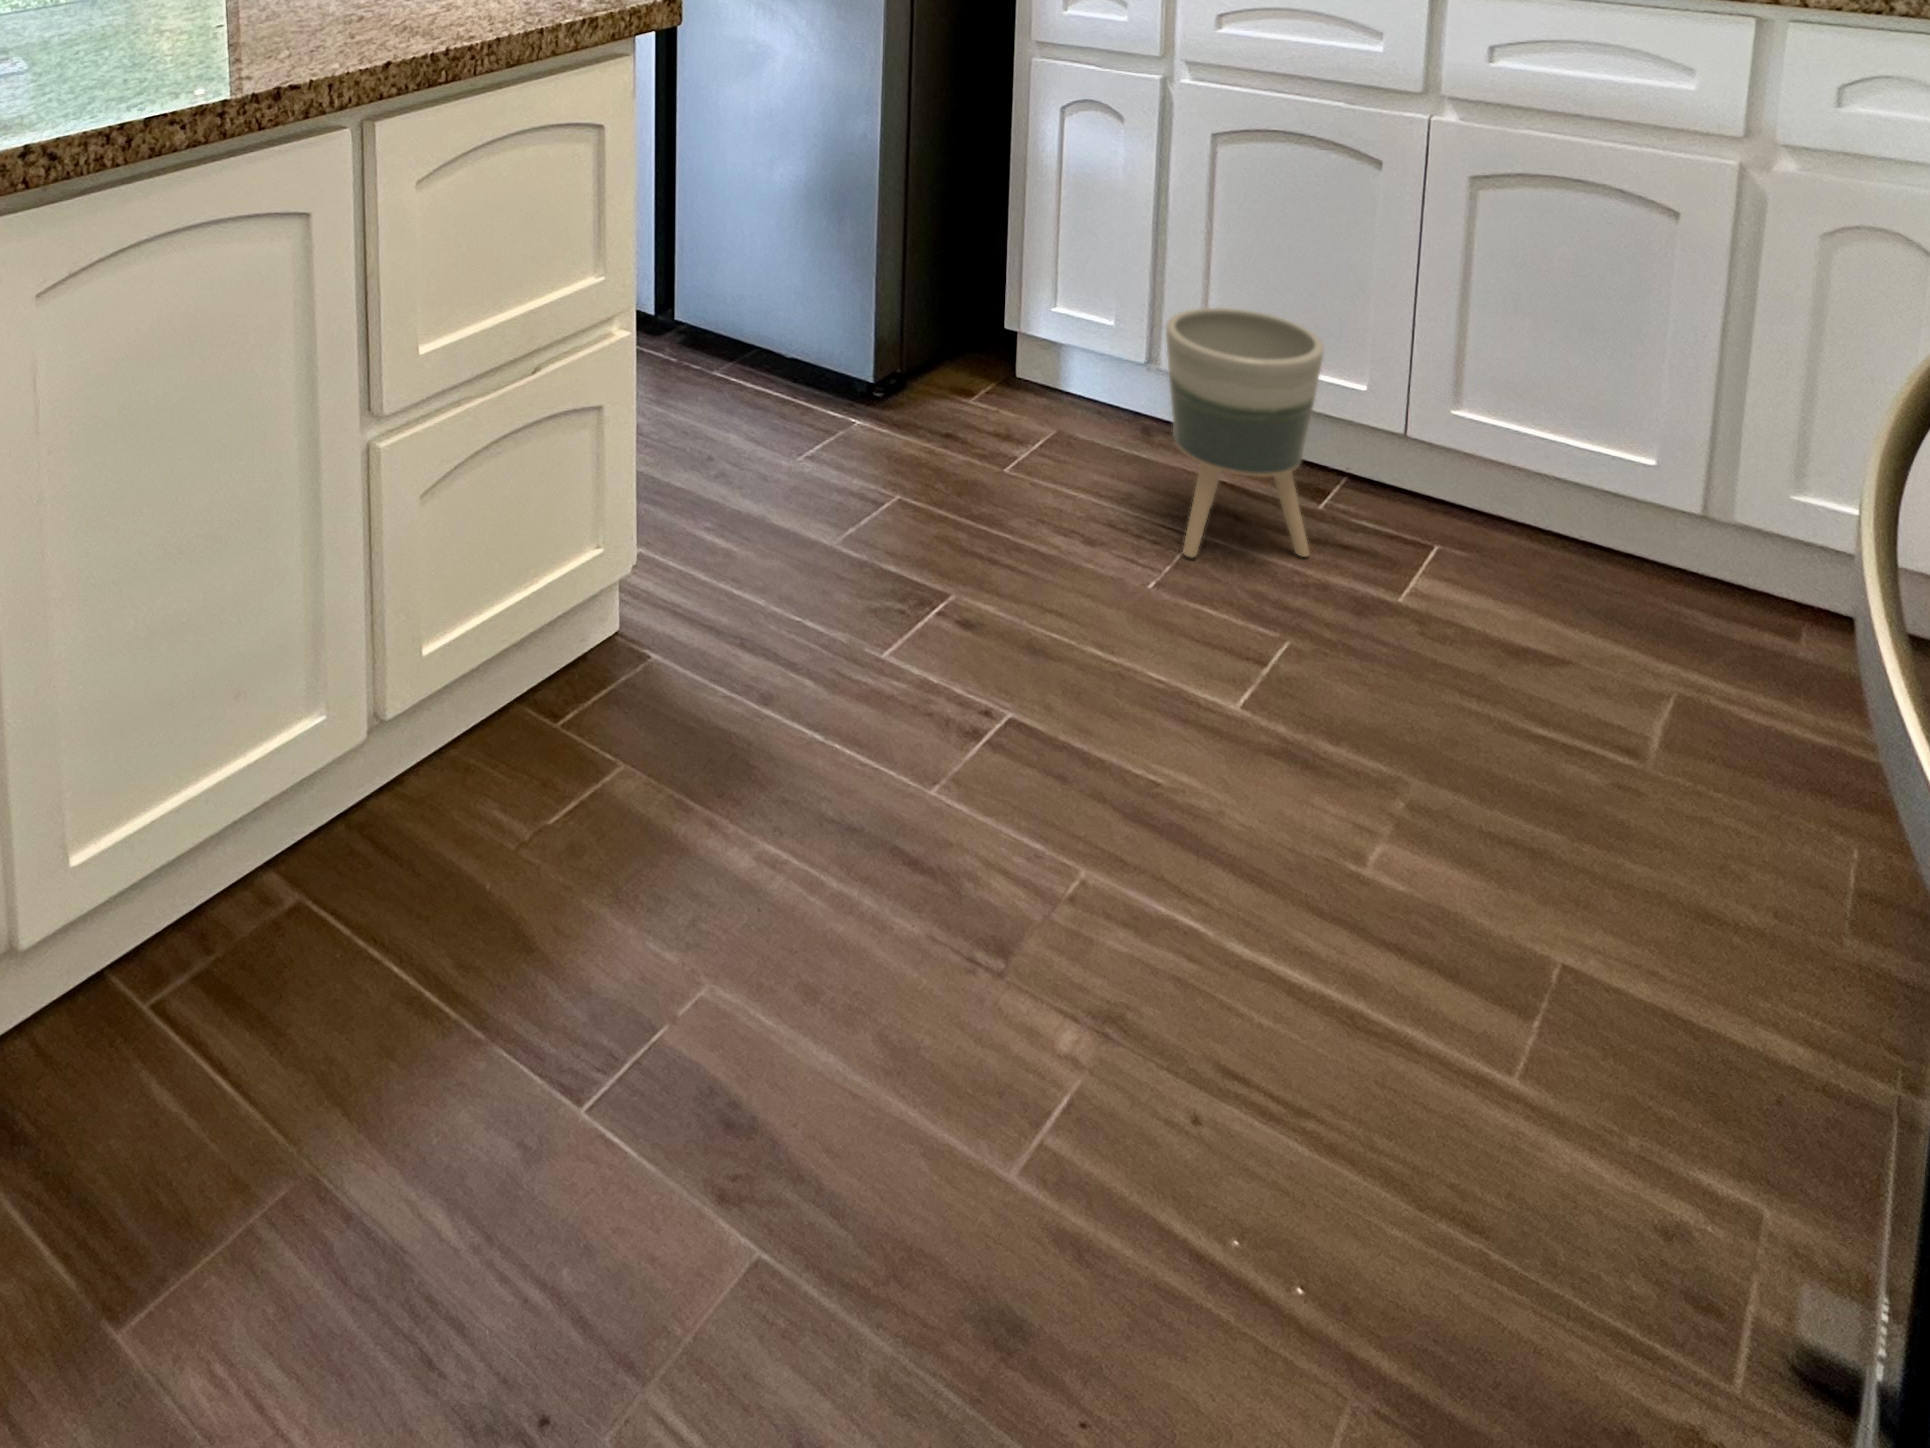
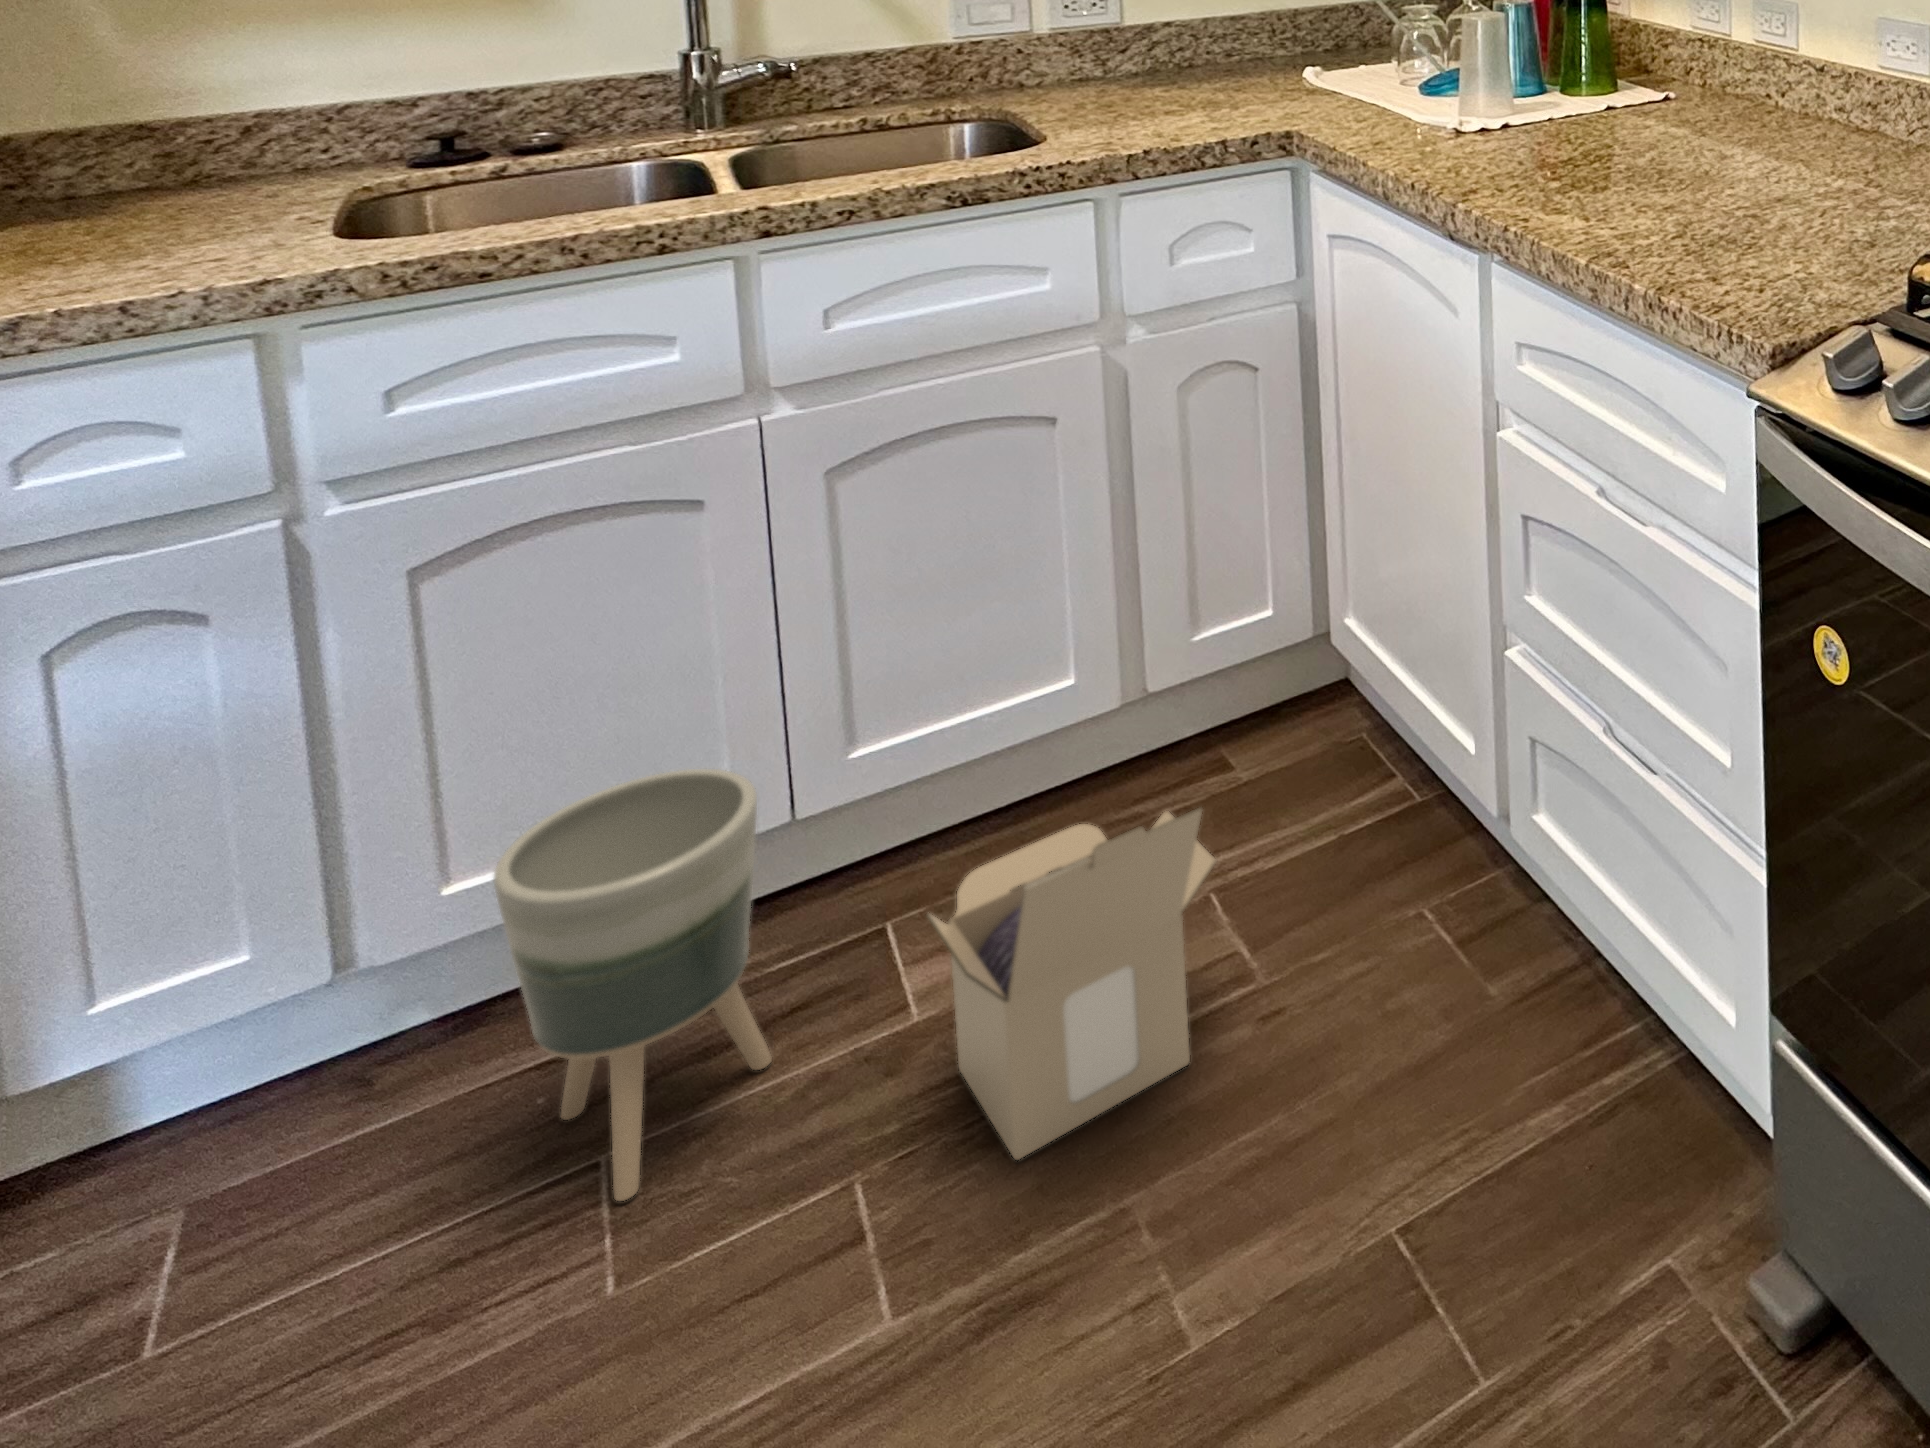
cardboard box: none [1352,481,1598,758] -> present [926,808,1216,1160]

